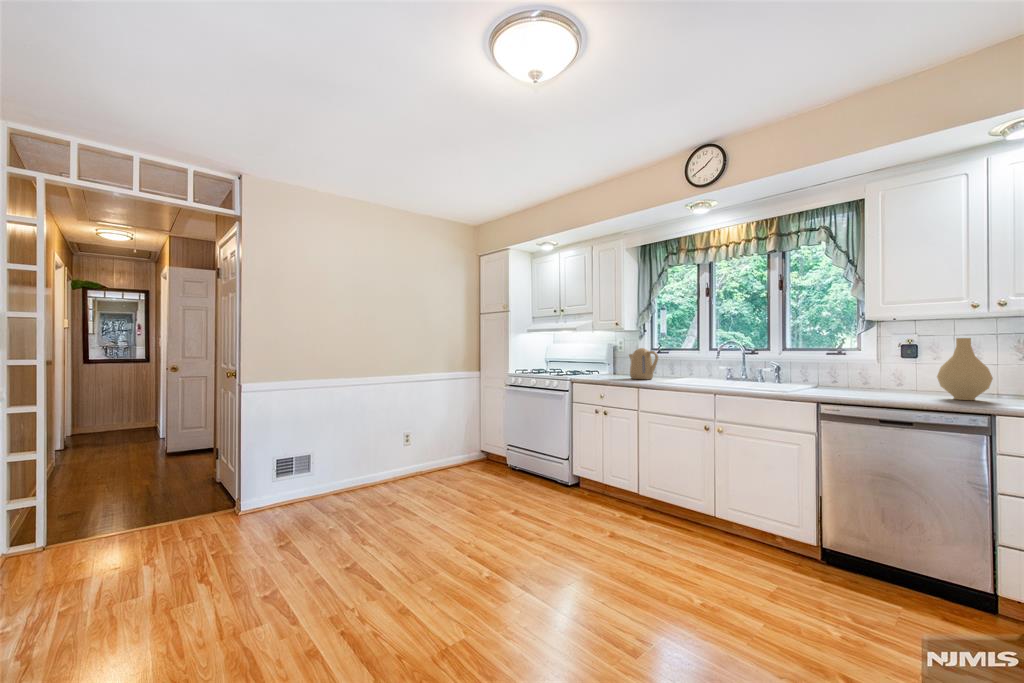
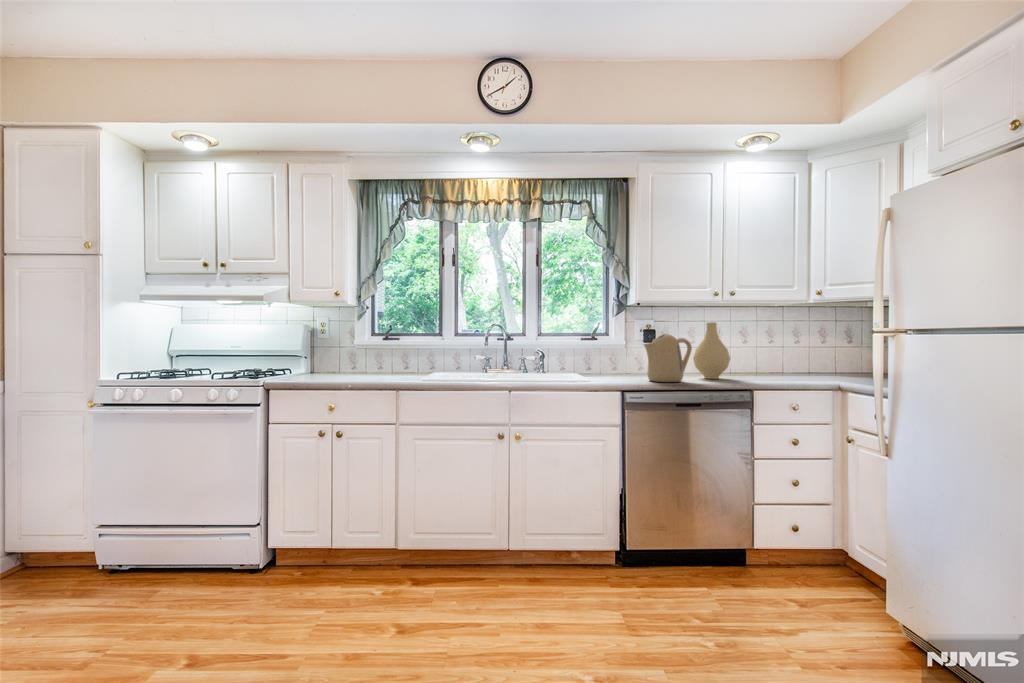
kettle: present [629,348,658,379] -> present [644,334,692,382]

